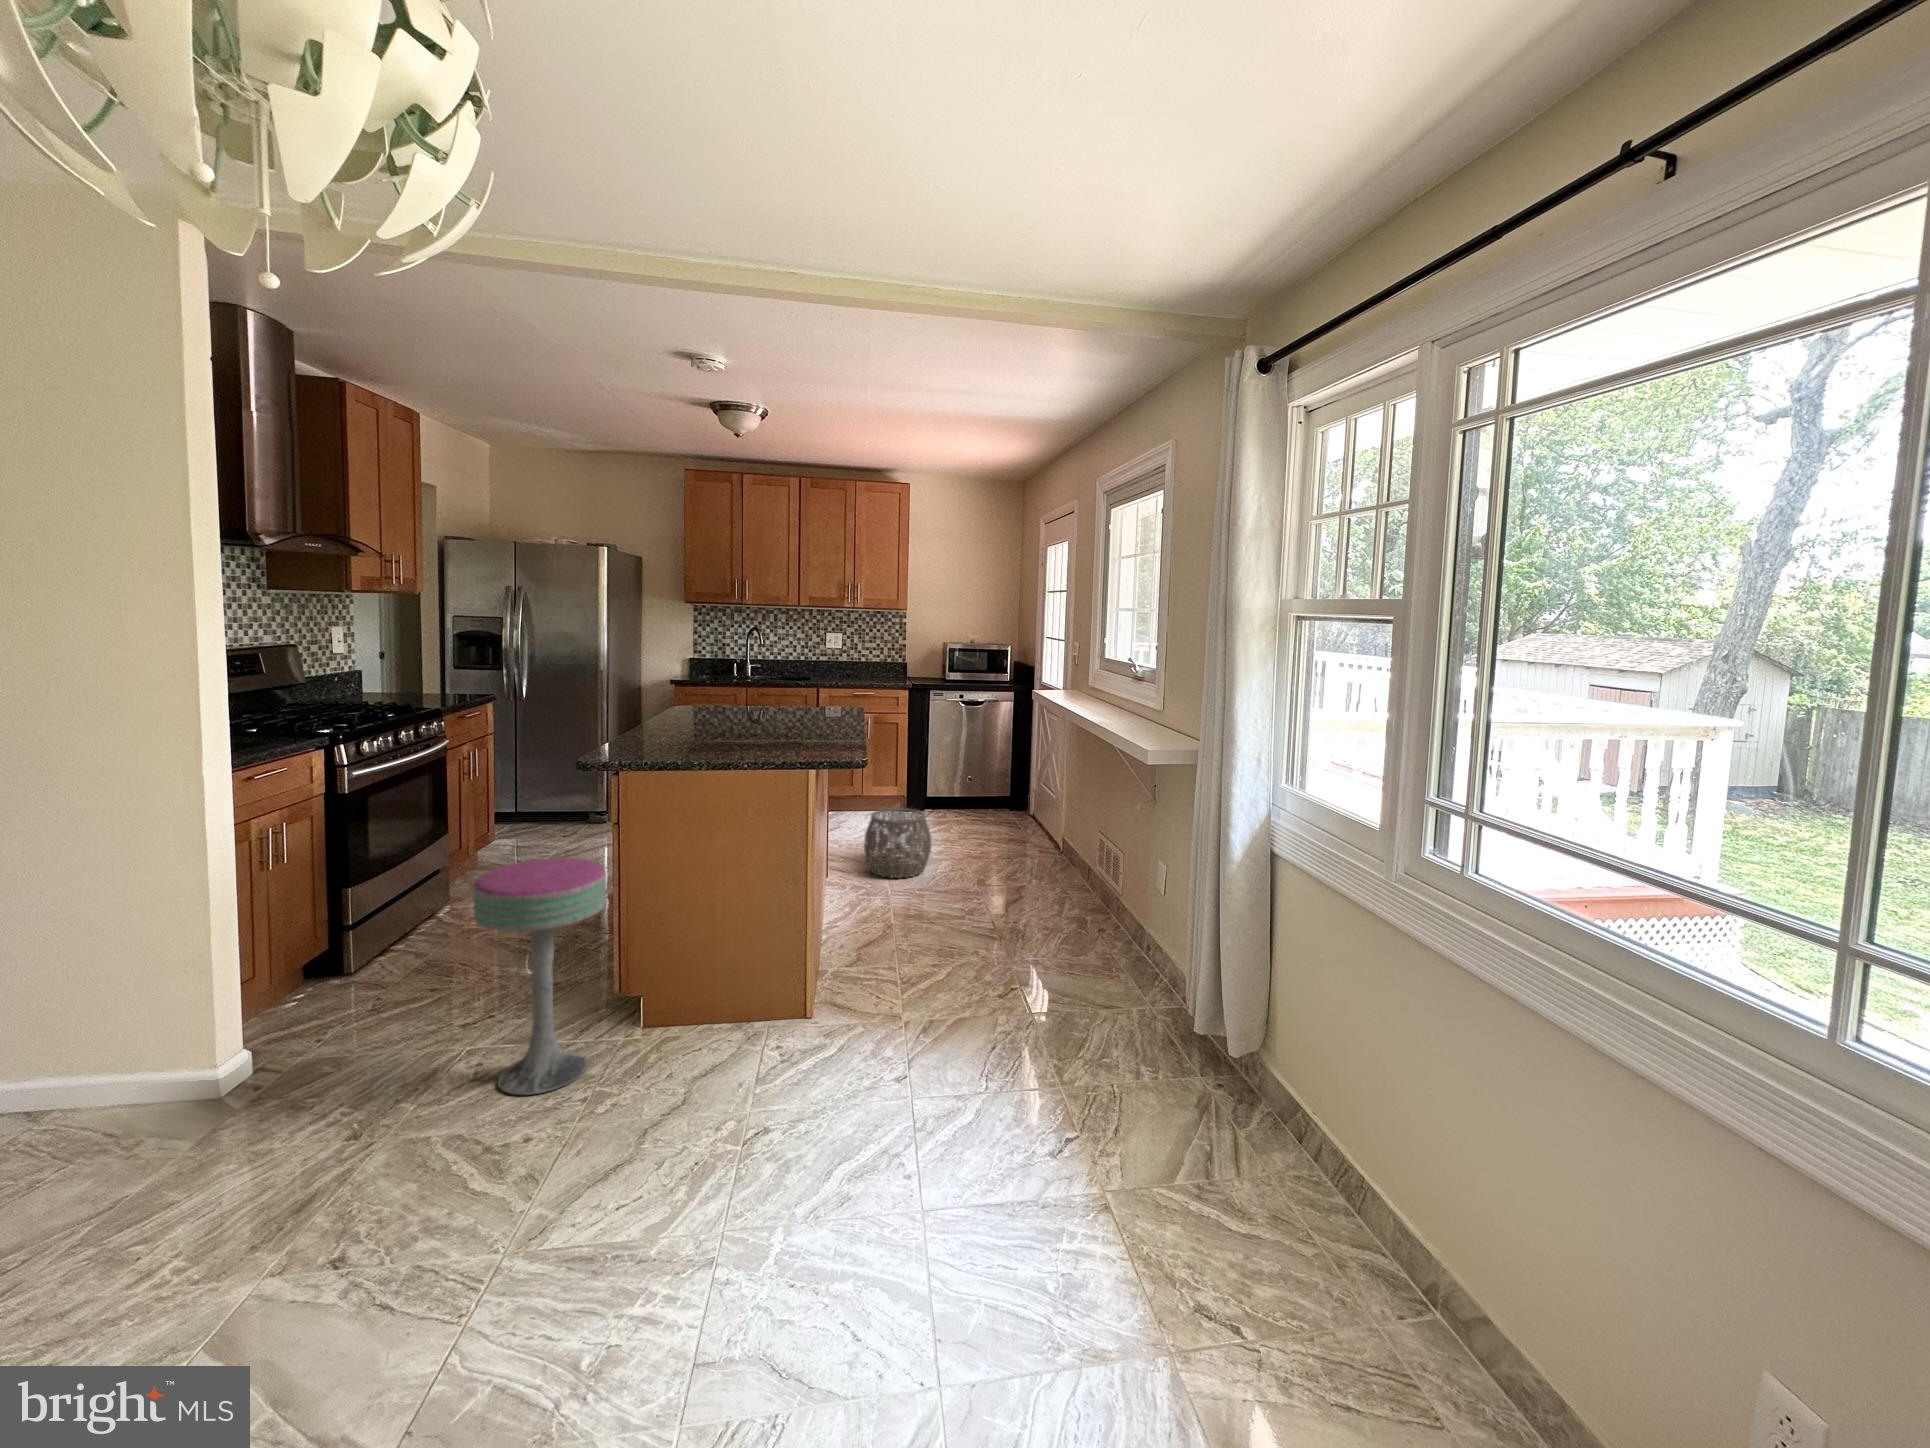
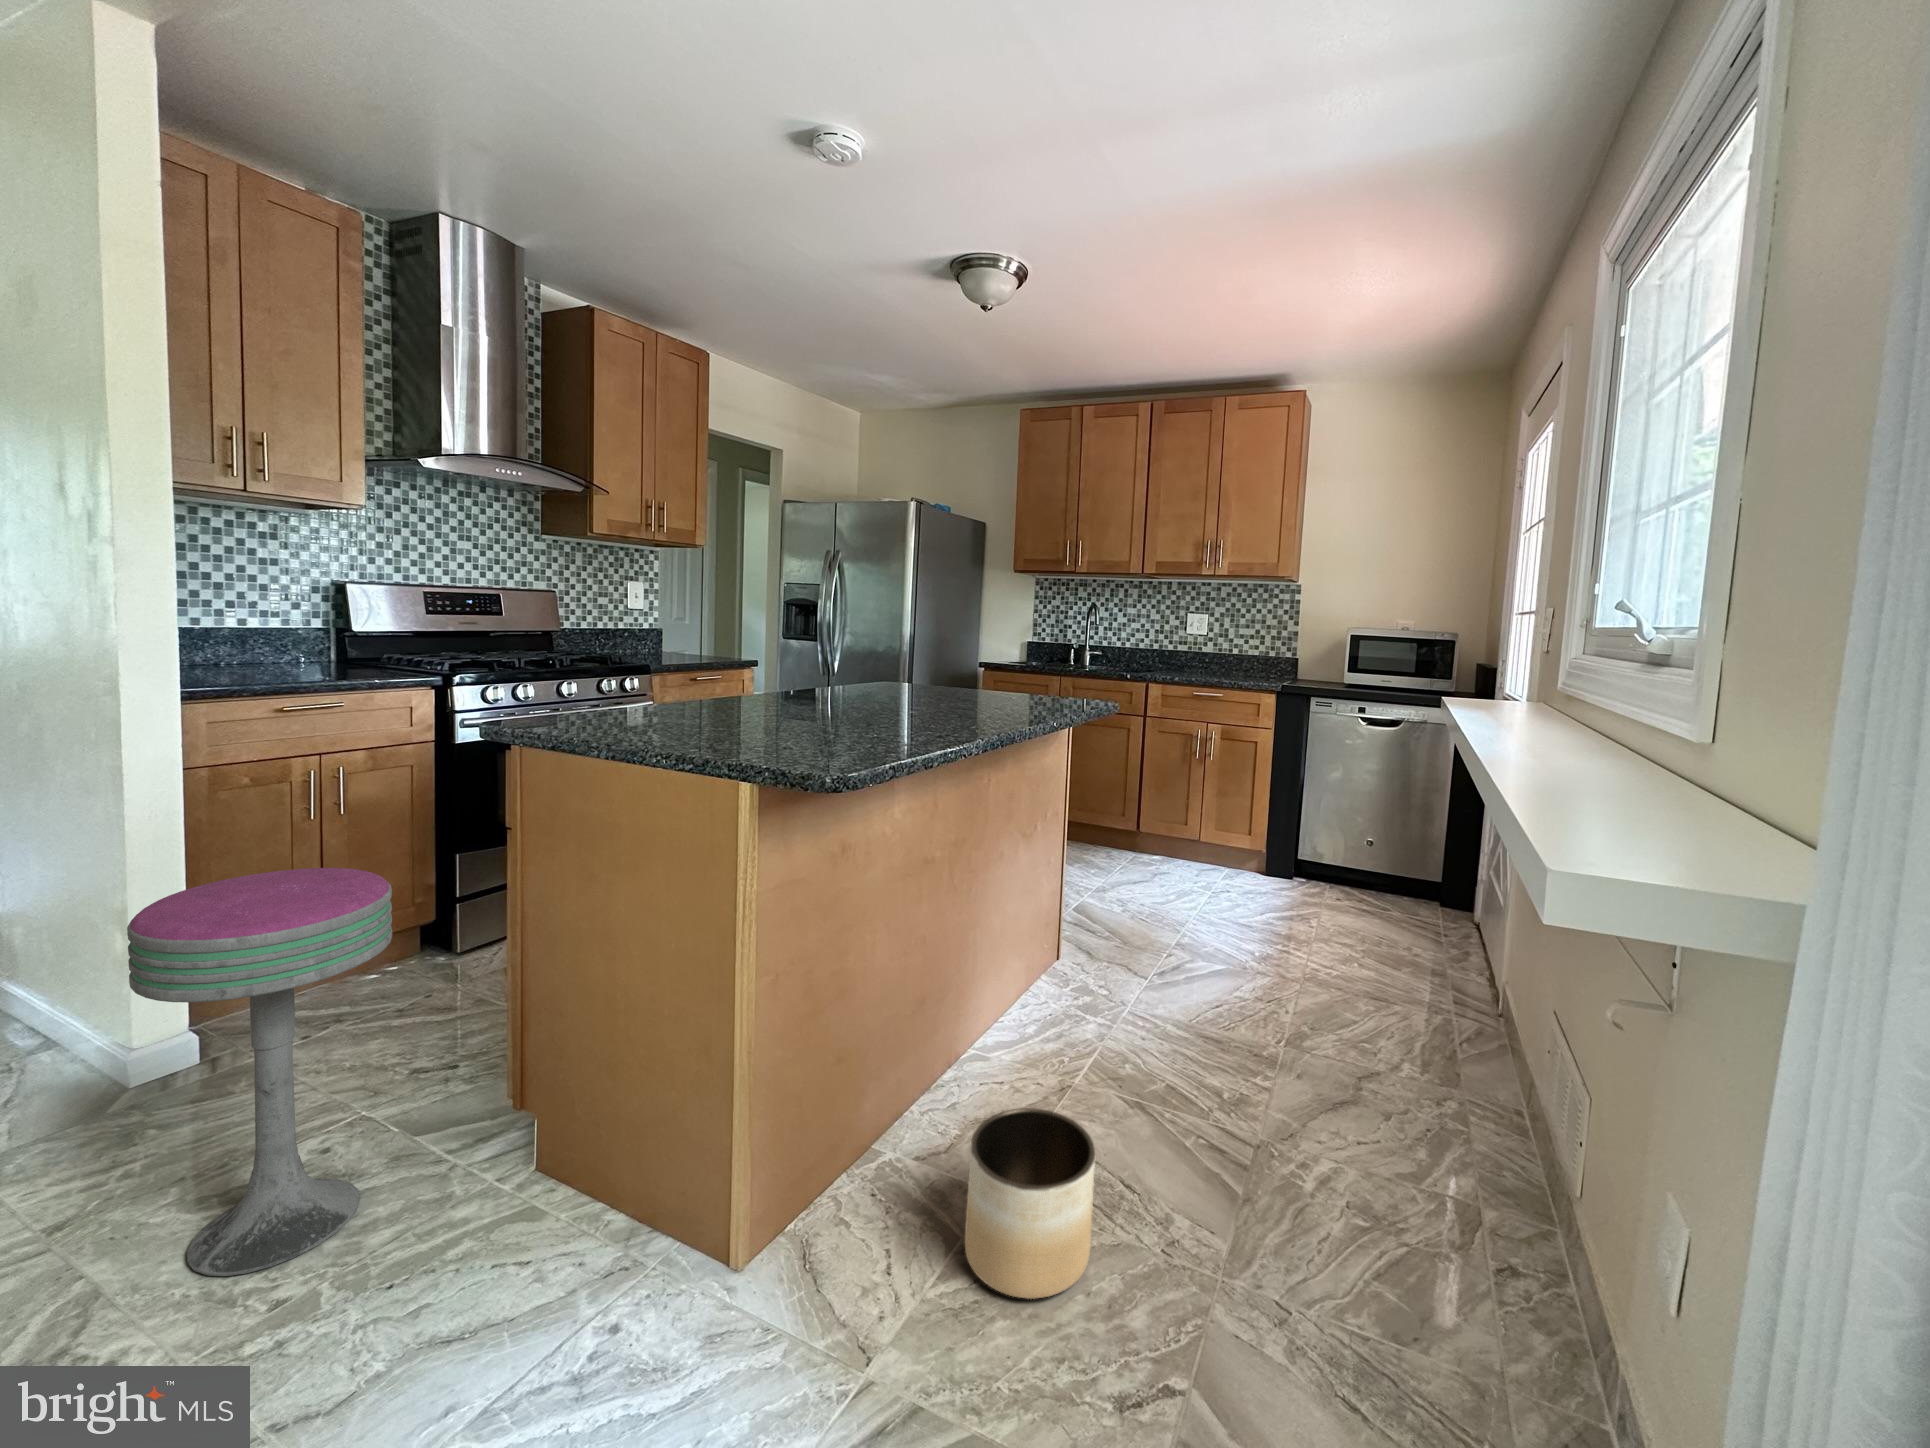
woven basket: present [864,808,932,878] -> none [1109,870,1222,995]
planter: none [906,910,966,982] -> present [965,1108,1095,1299]

